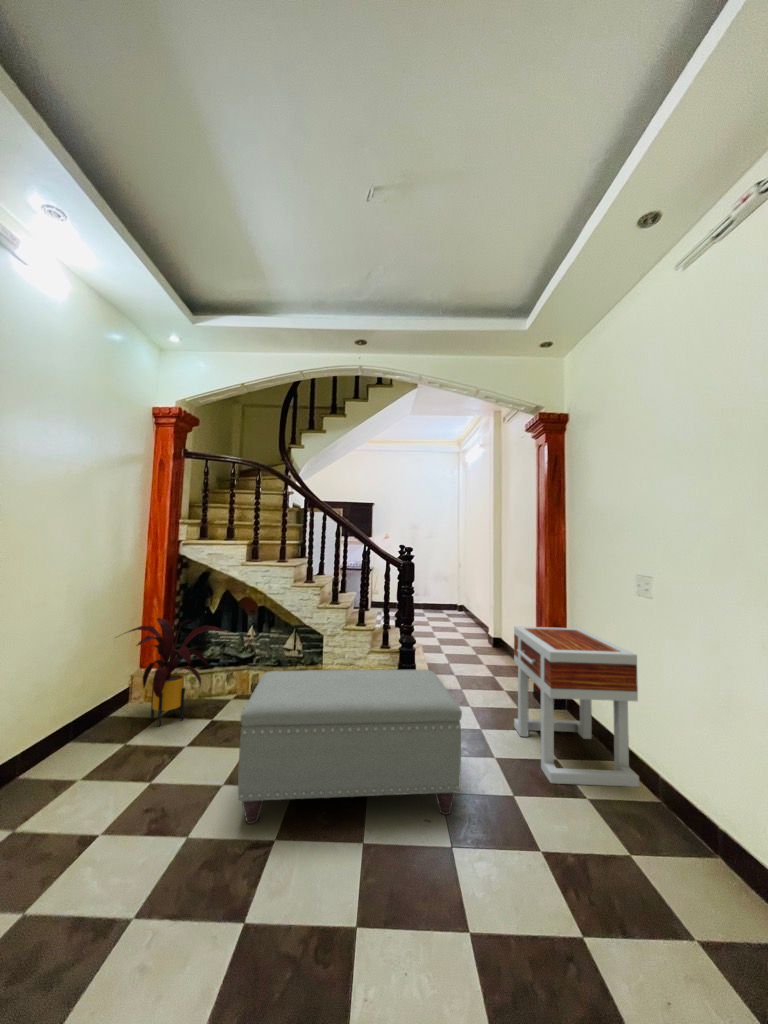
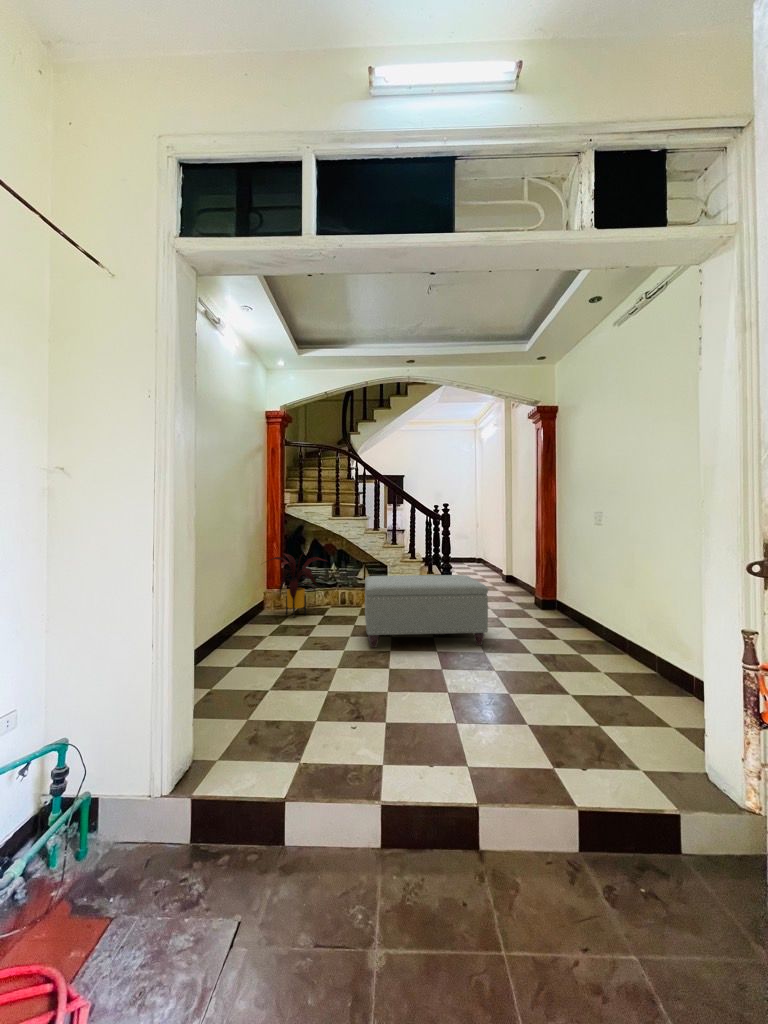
side table: present [514,627,639,787] -> none [520,553,594,637]

